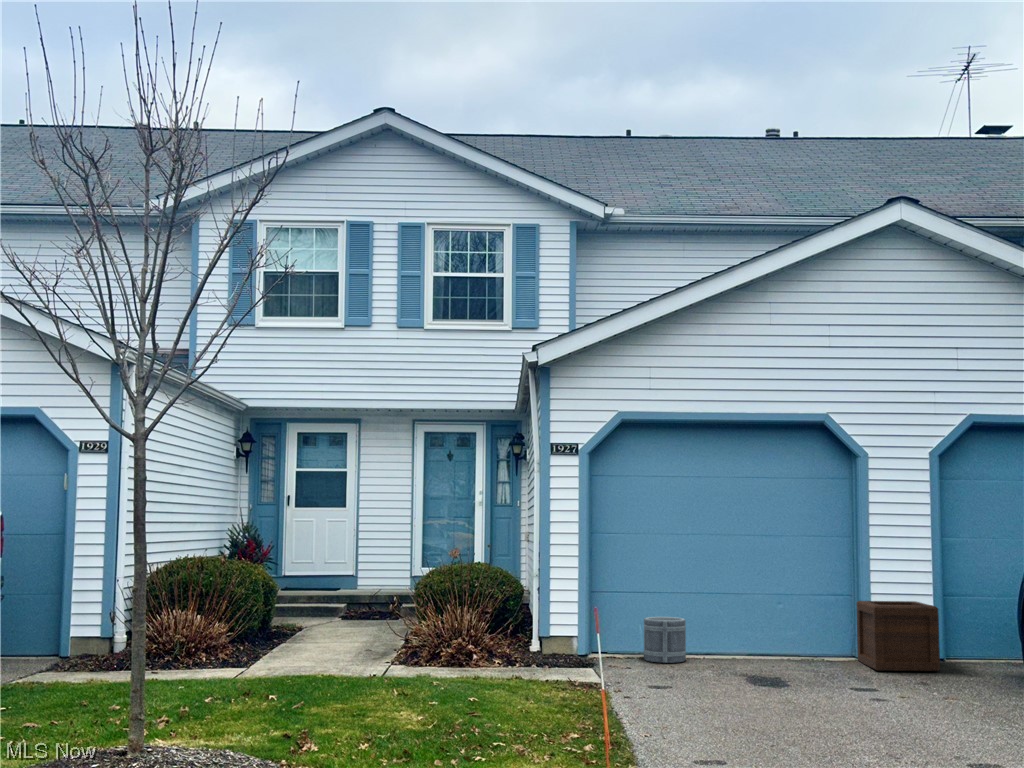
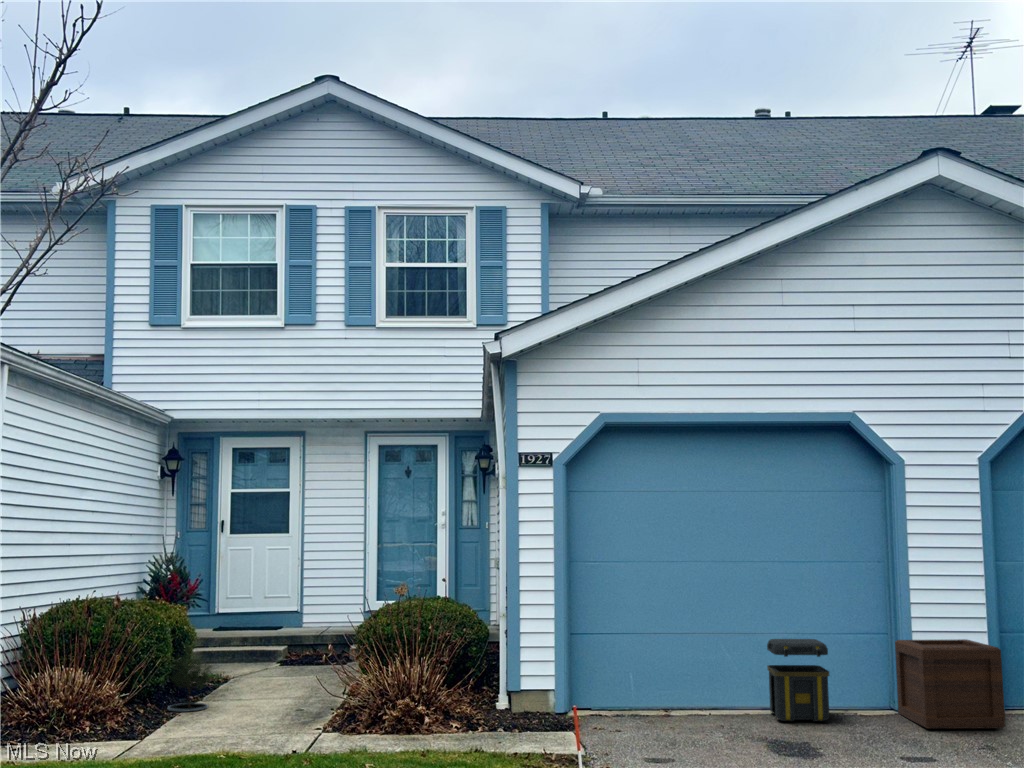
potted tree: none [260,589,300,650] -> present [168,644,212,712]
toolbox: none [751,598,800,664] -> present [767,639,830,721]
bucket: present [644,617,686,663] -> none [636,663,689,722]

